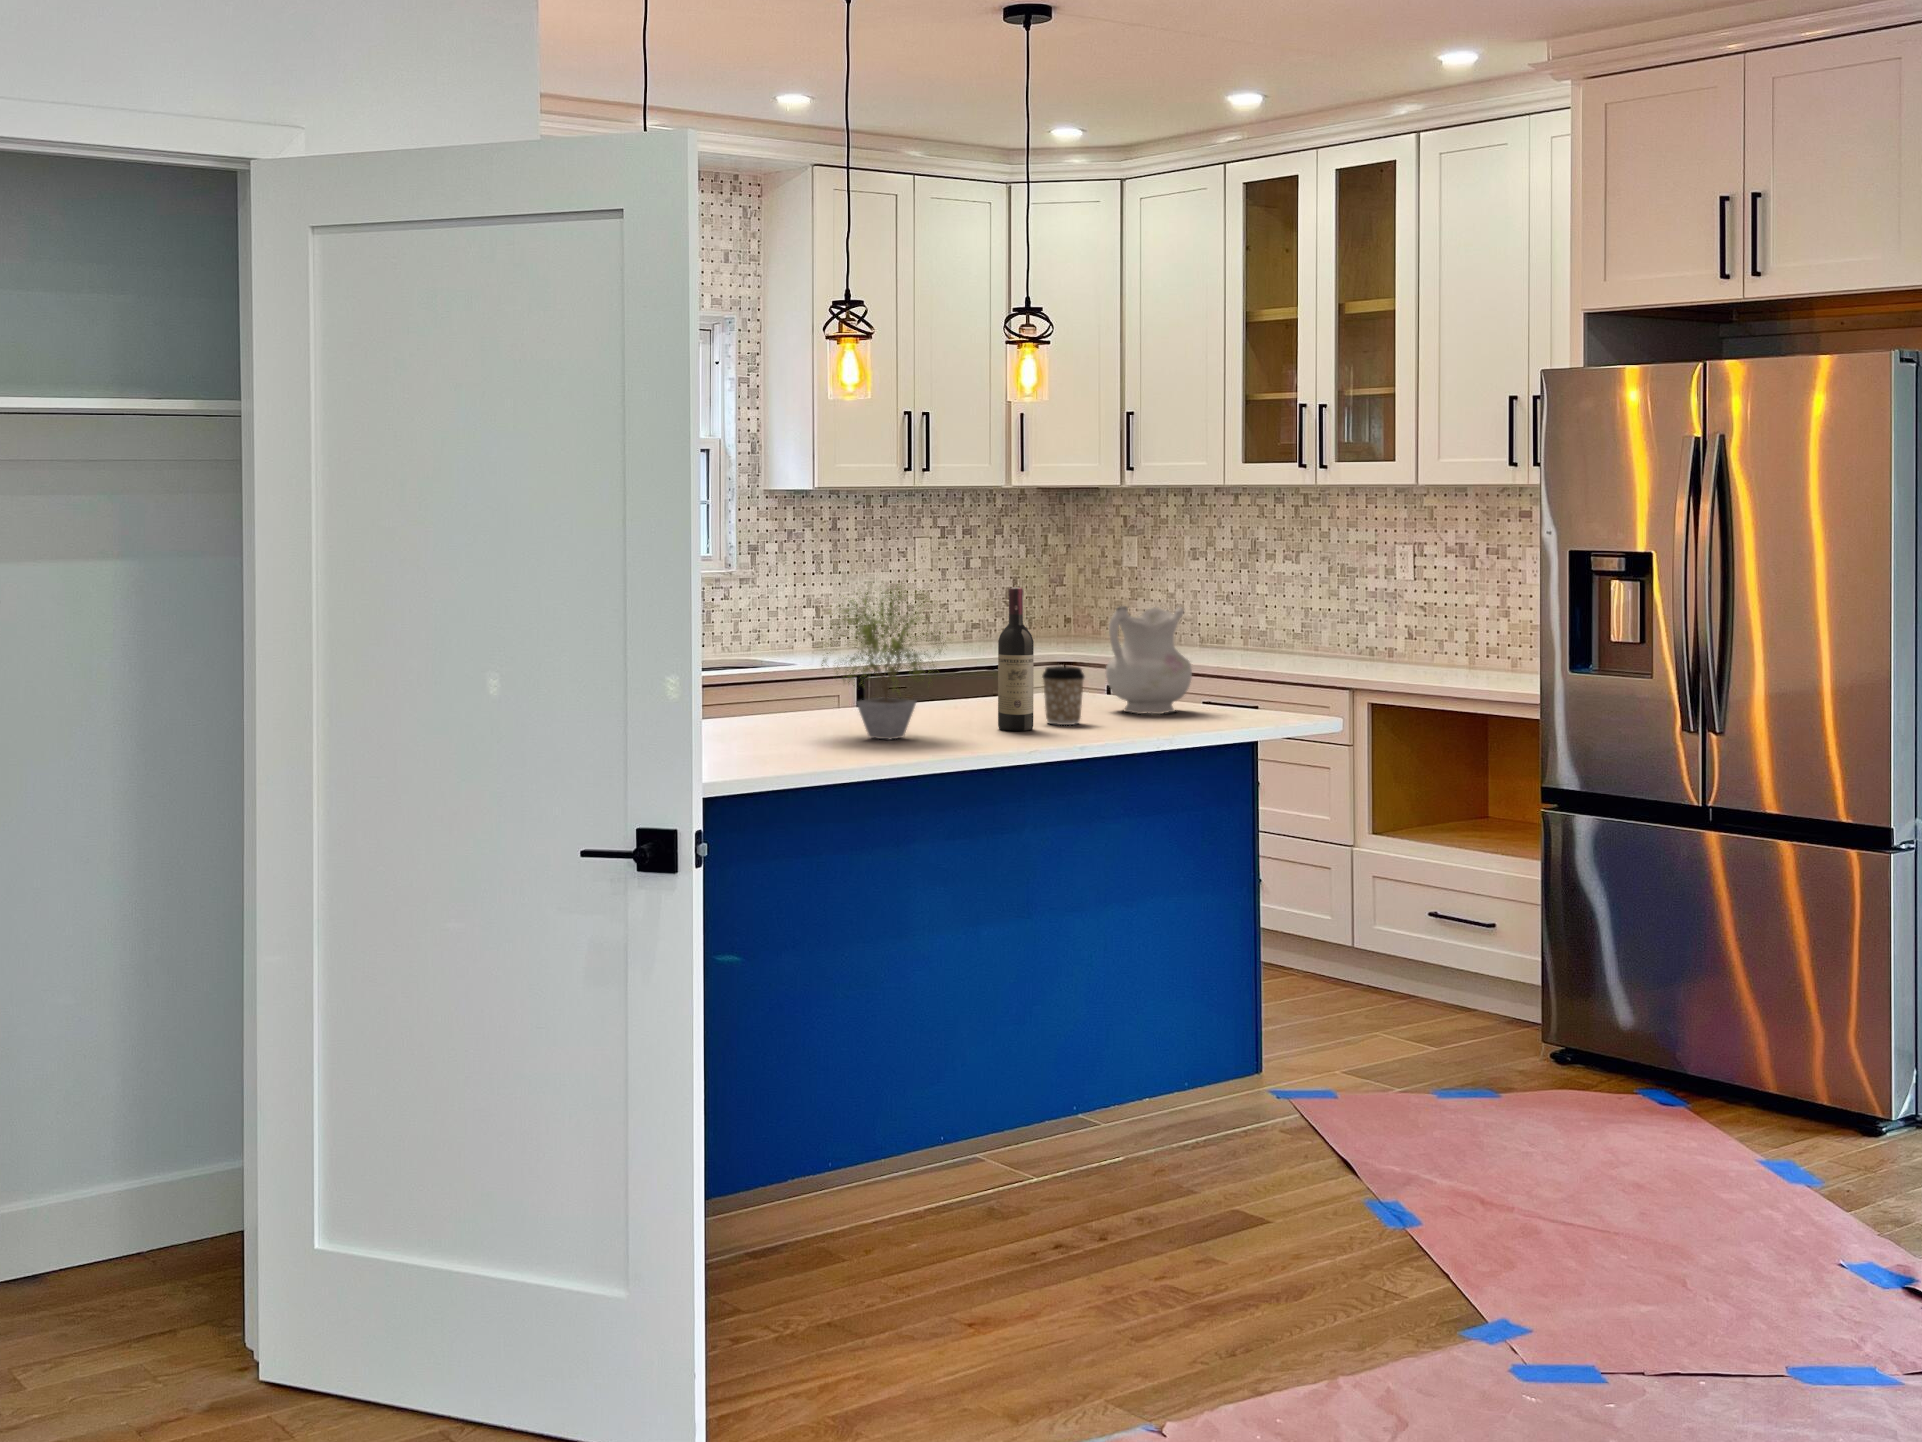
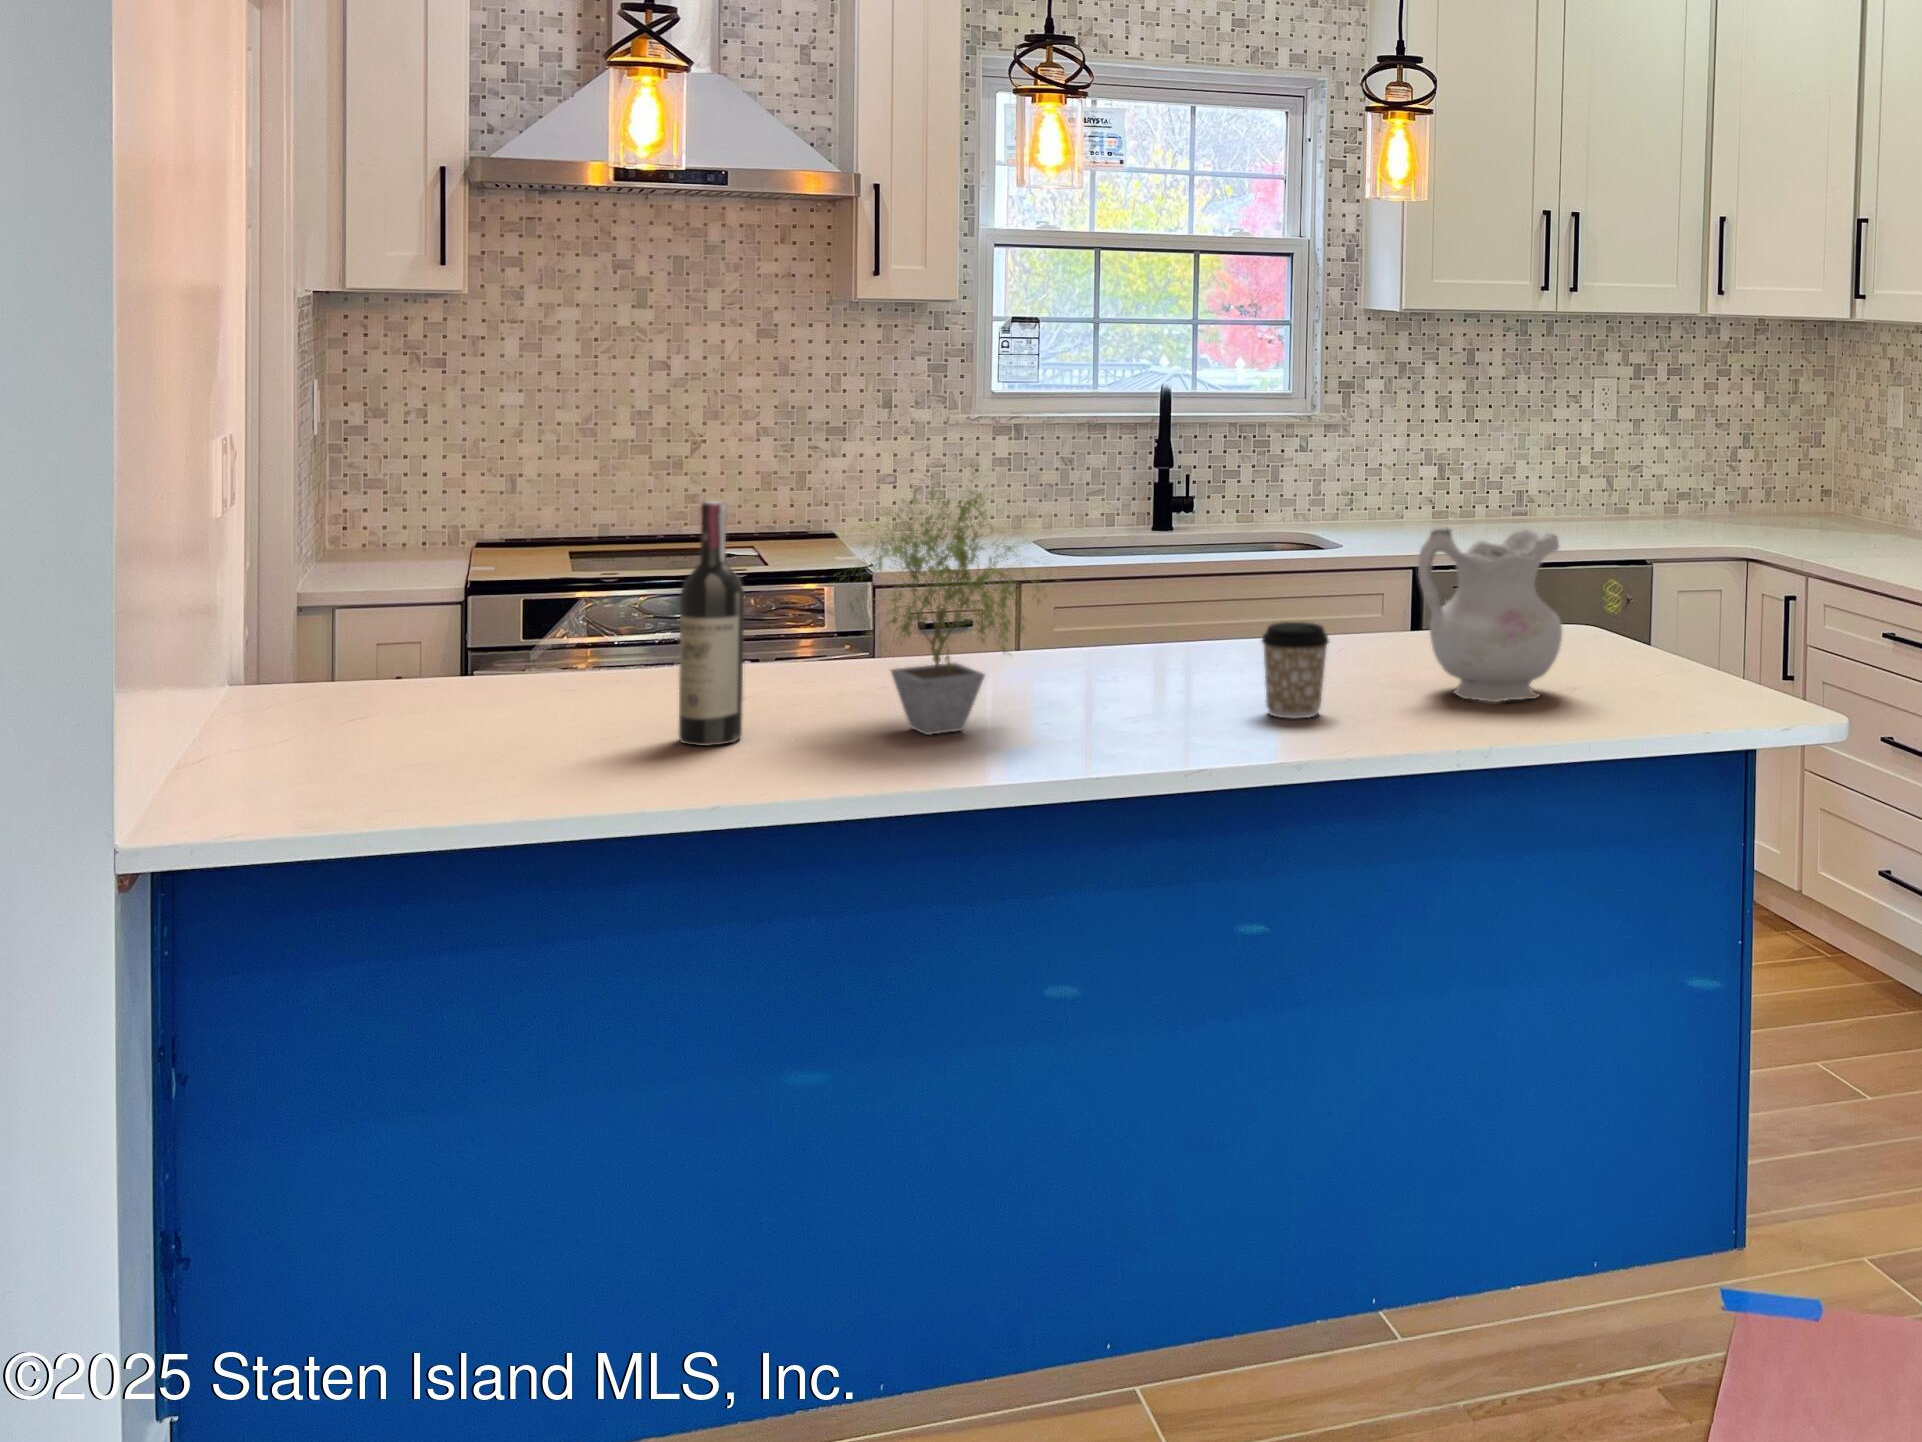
wine bottle: present [998,588,1034,731] -> present [679,501,744,746]

